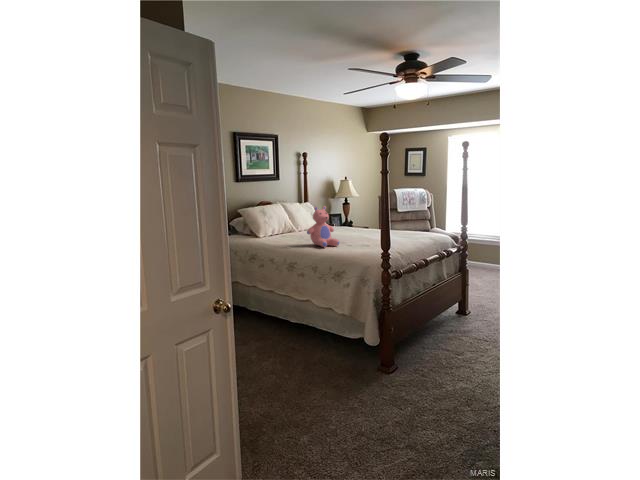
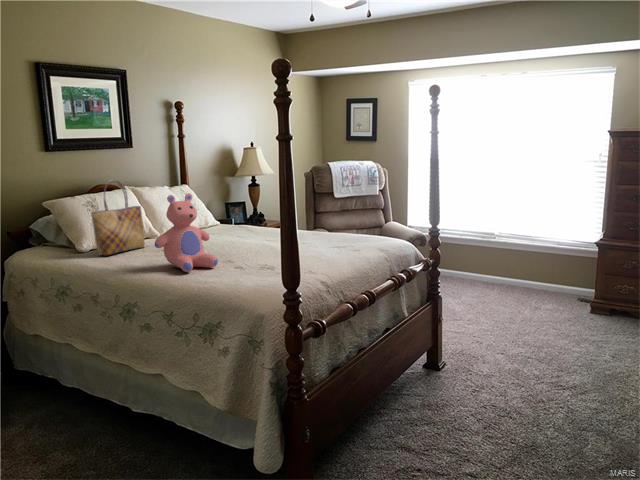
tote bag: none [268,198,293,240] -> present [91,180,145,255]

